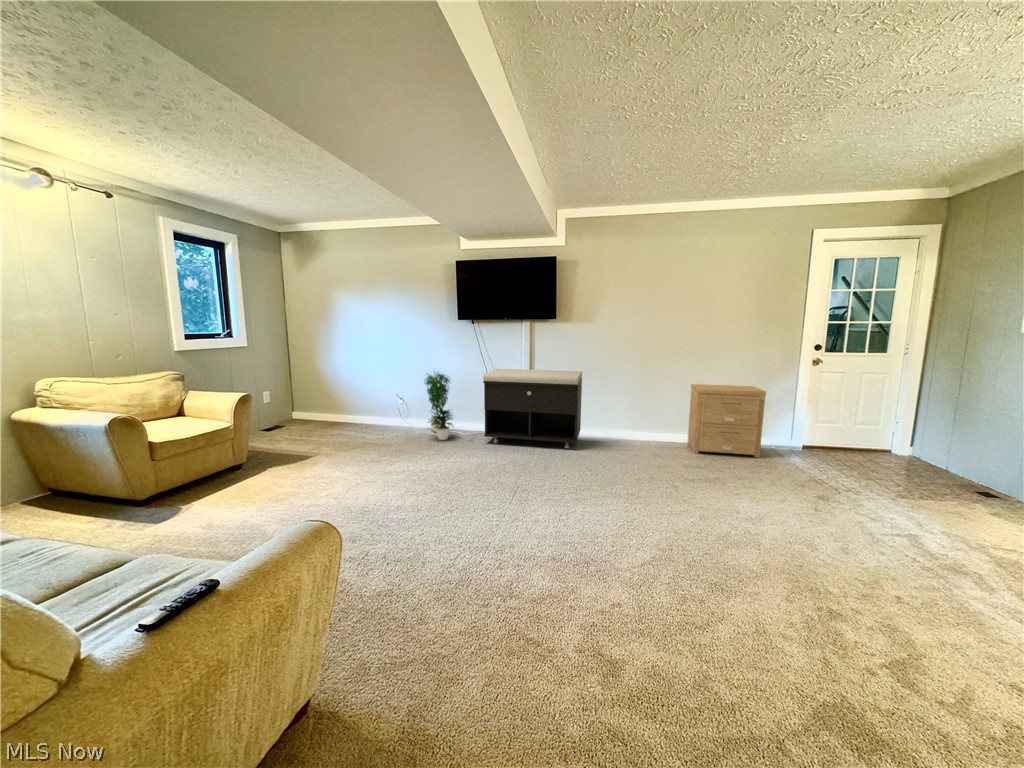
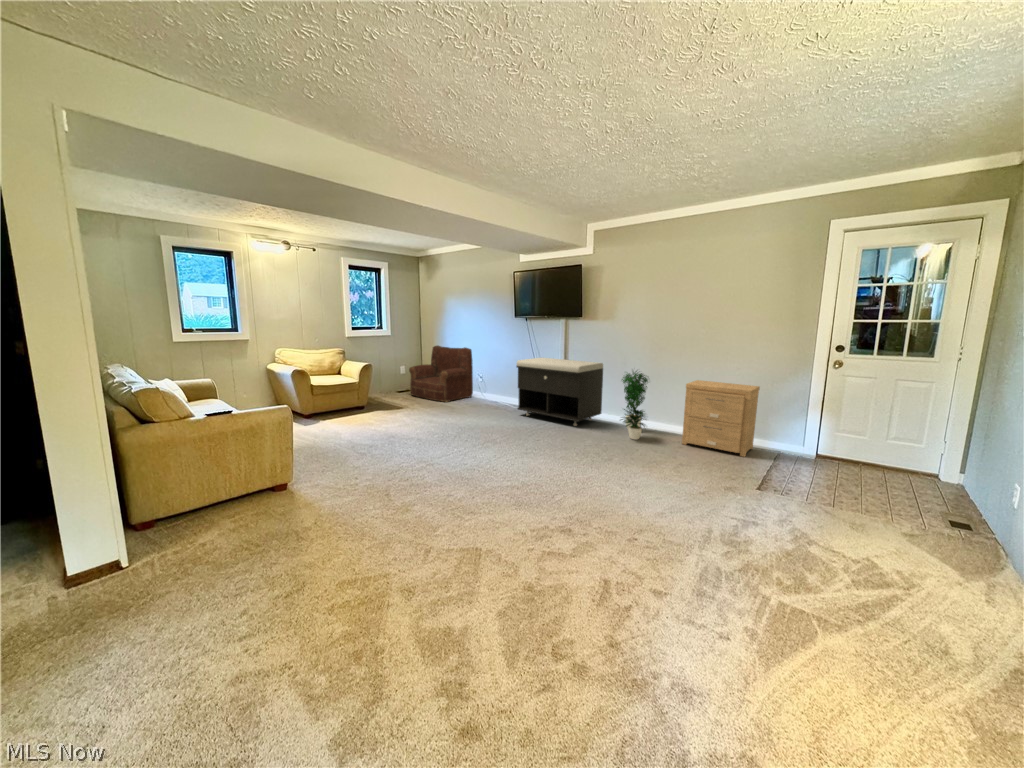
armchair: none [288,359,389,438] -> present [409,346,473,402]
potted plant: present [425,373,452,440] -> present [621,371,648,440]

